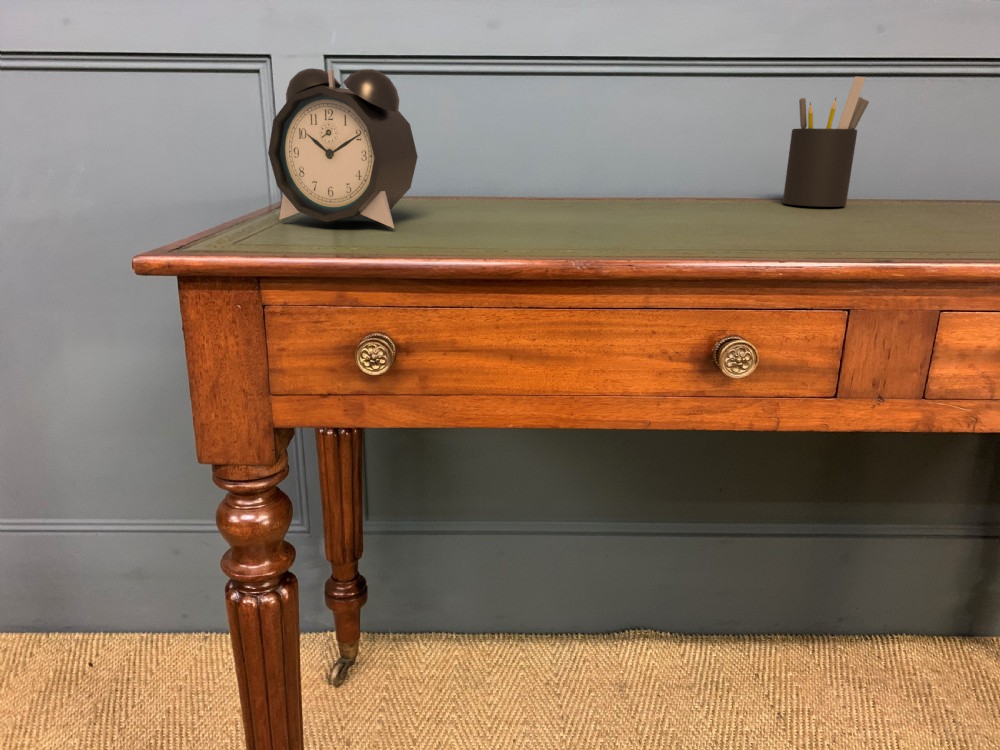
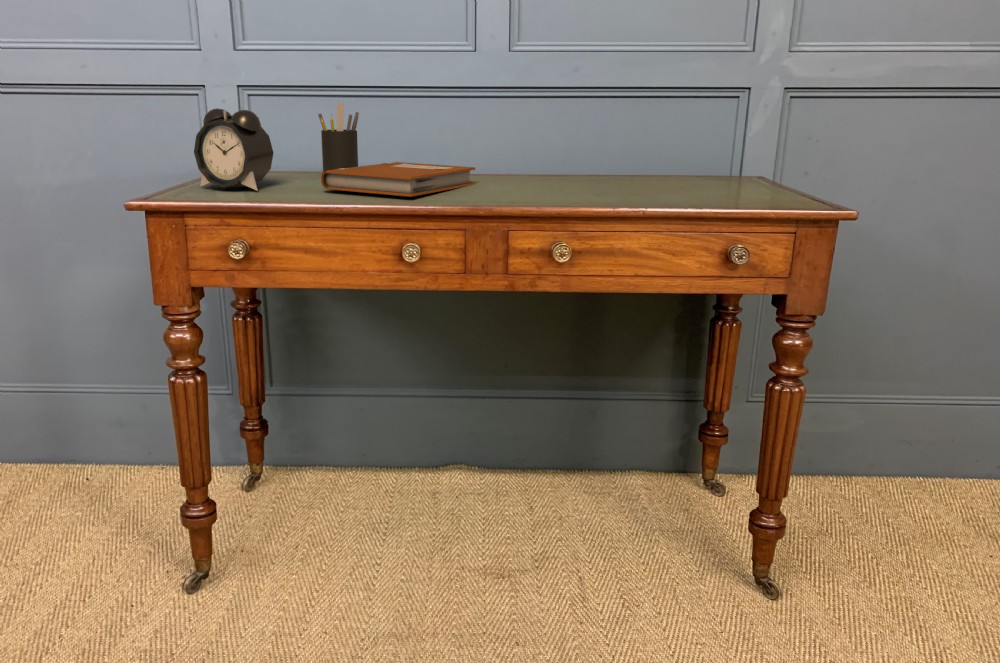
pen holder: present [783,77,869,207] -> present [318,103,359,172]
notebook: none [519,180,768,241] -> present [321,162,475,197]

